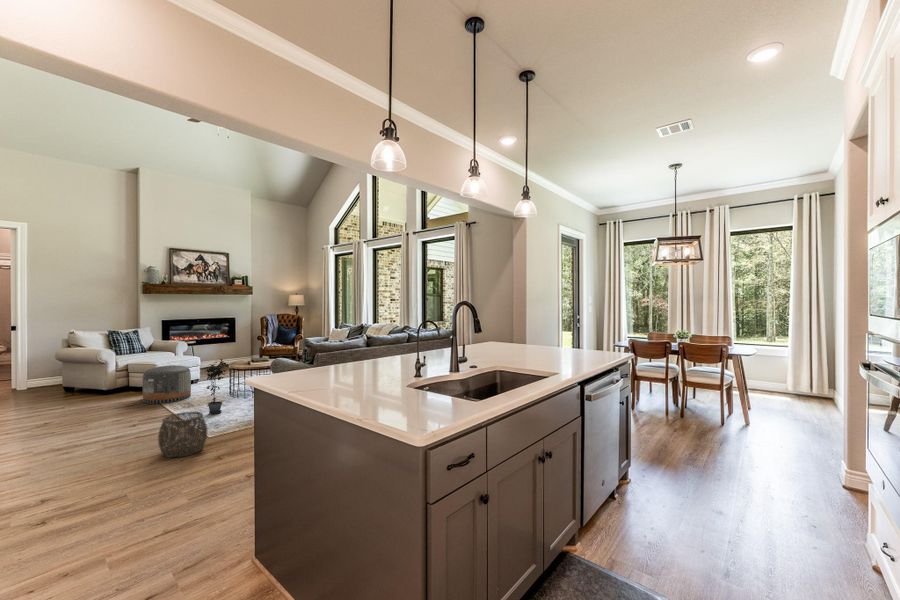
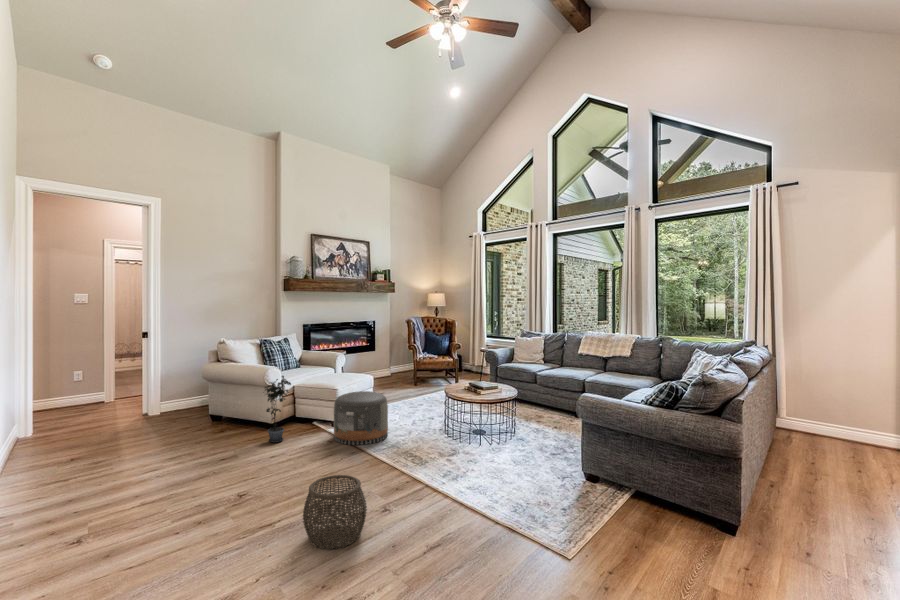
potted plant: present [205,359,229,414] -> present [265,376,291,443]
woven basket: present [158,412,207,457] -> present [303,475,367,550]

